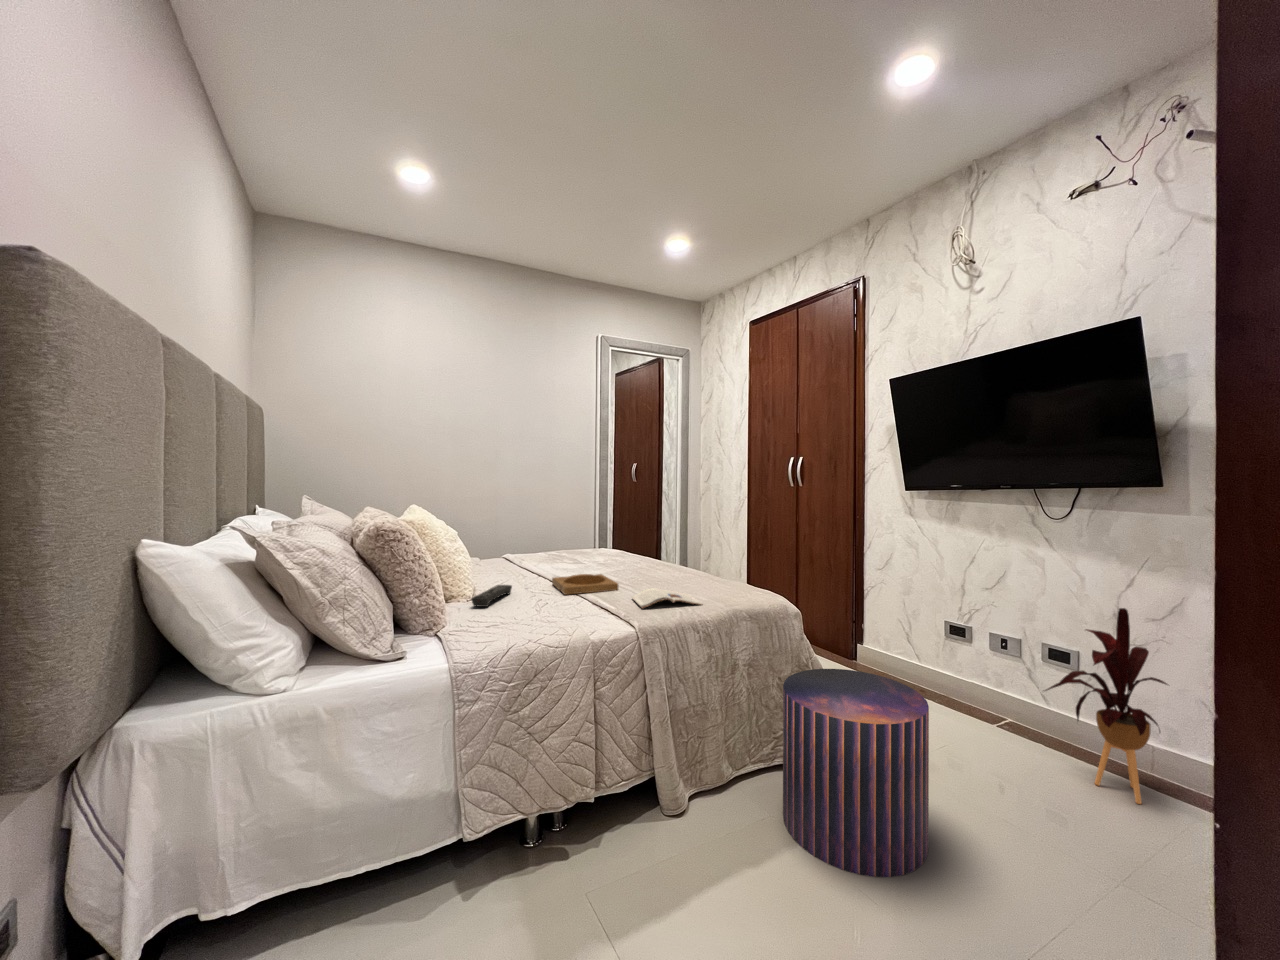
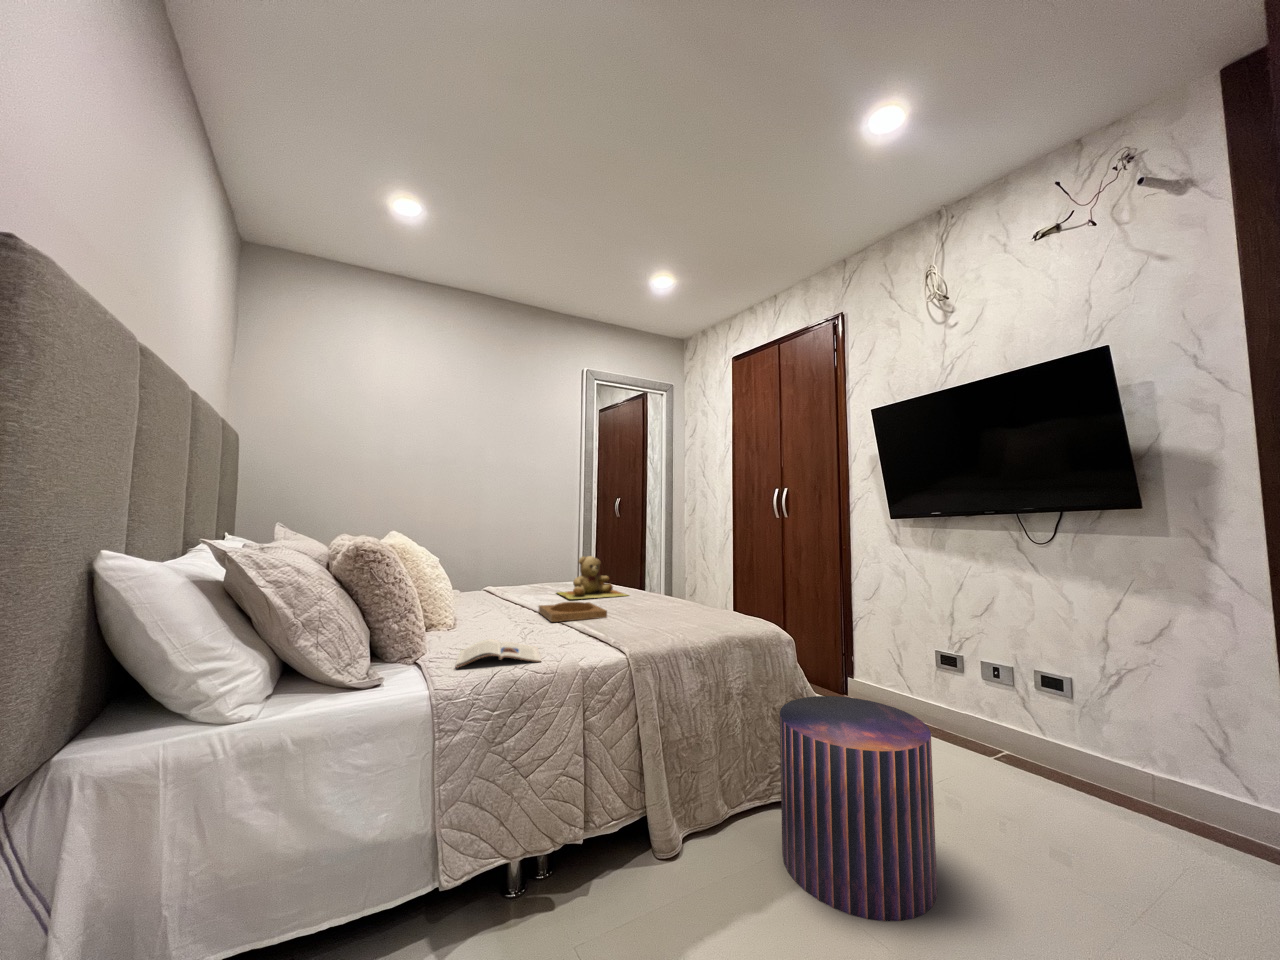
teddy bear: none [569,527,642,570] -> present [558,556,628,599]
remote control: present [471,585,512,607] -> none [454,612,497,635]
magazine: present [632,588,702,608] -> present [455,639,541,668]
house plant: present [1045,608,1167,804] -> none [1038,629,1168,836]

